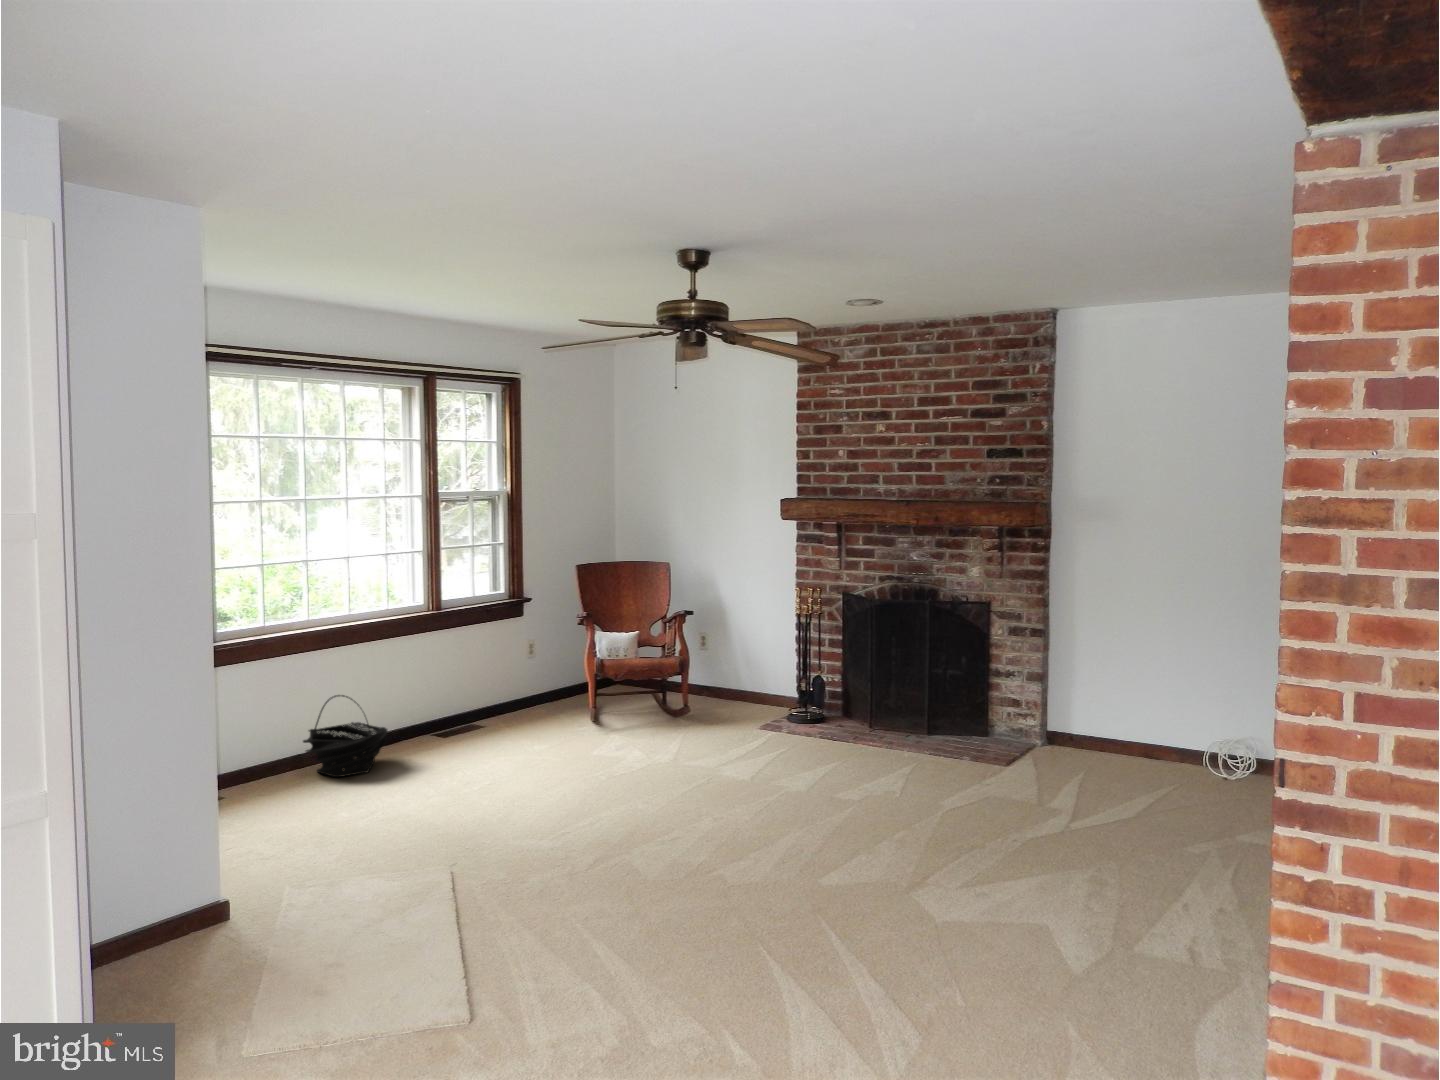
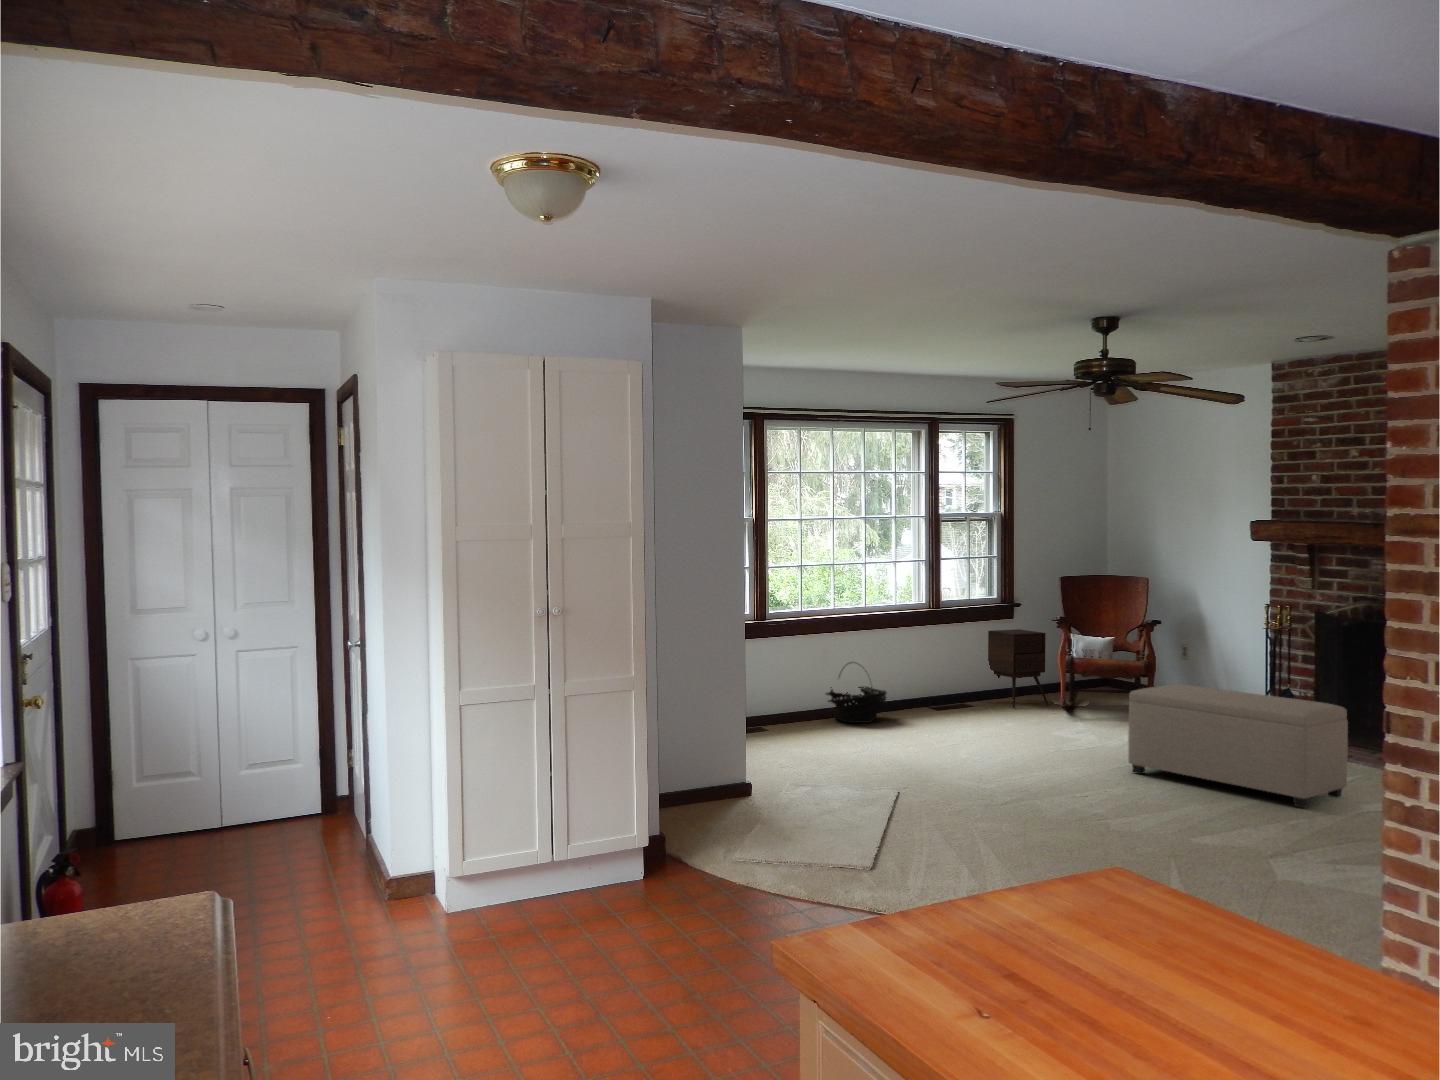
side table: none [496,625,570,722] -> present [988,629,1049,708]
ottoman: none [710,699,938,840] -> present [1128,684,1348,808]

